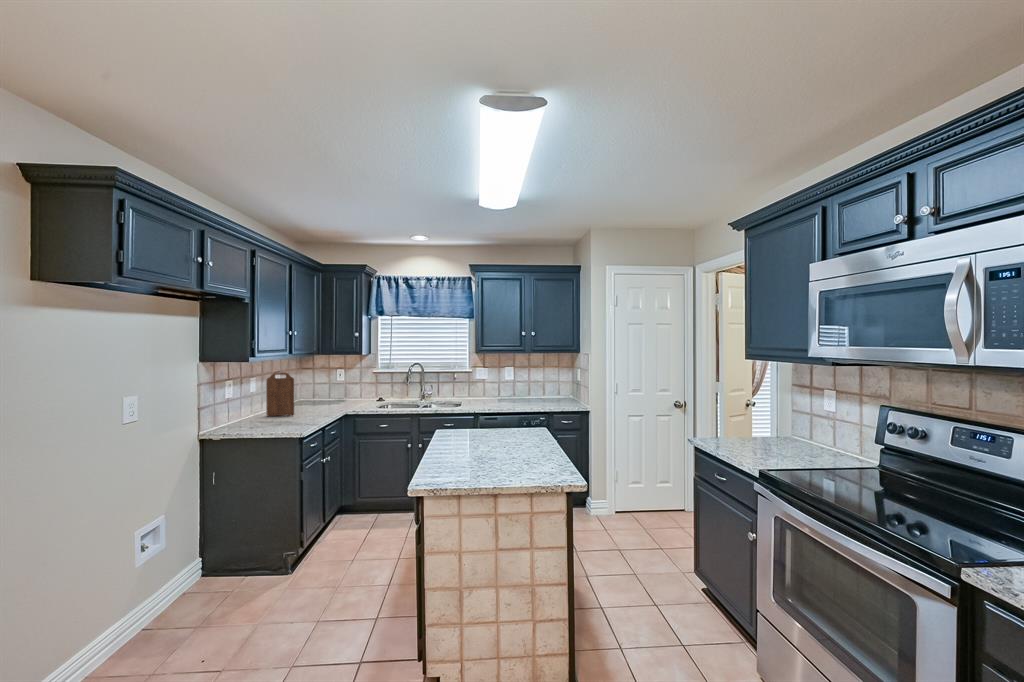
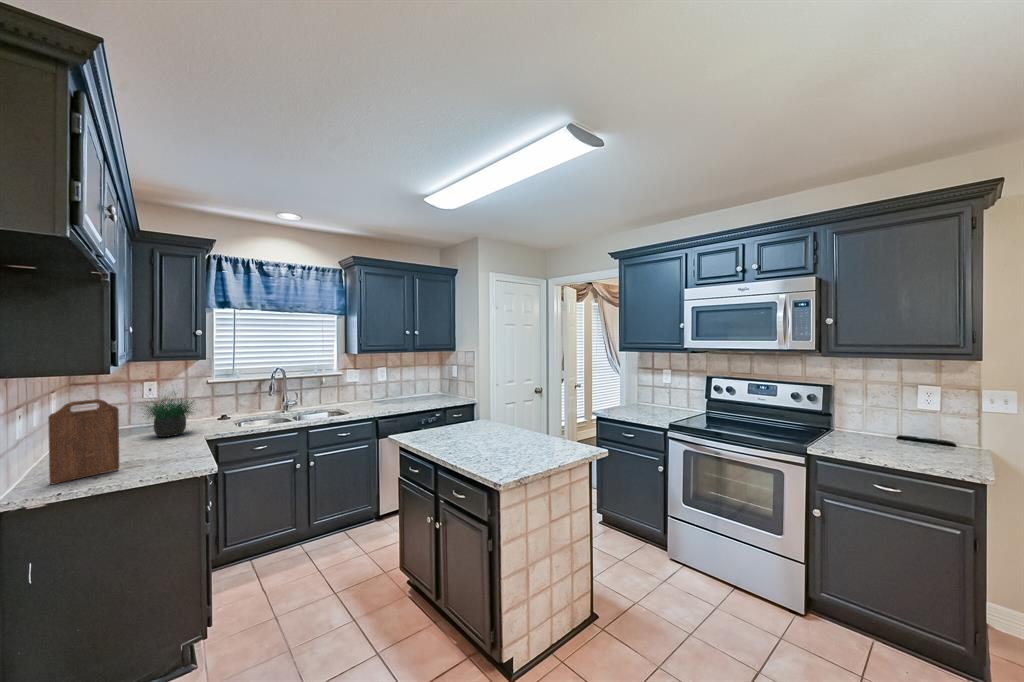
potted plant: none [328,368,365,405] -> present [144,397,194,437]

